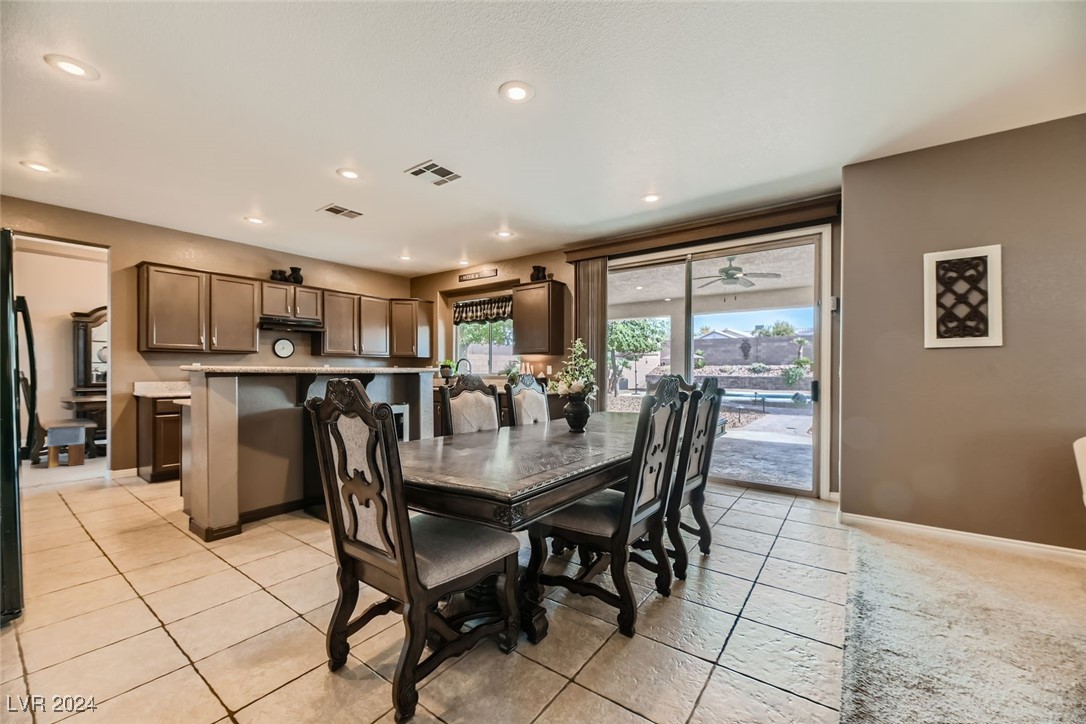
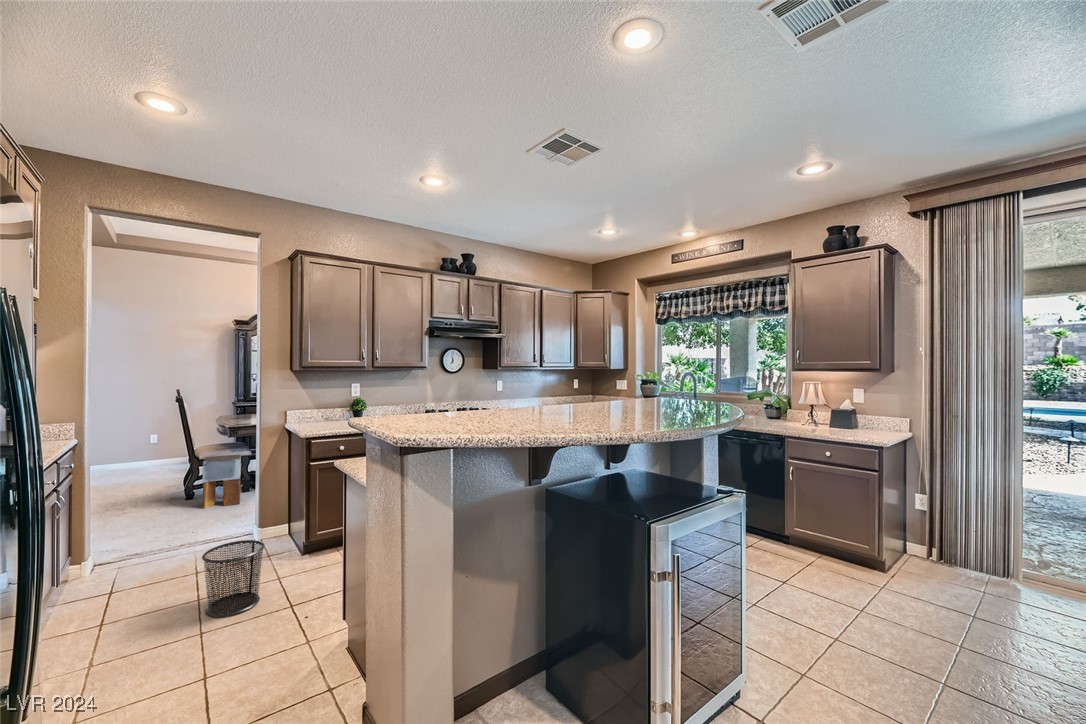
waste bin: none [66,464,117,510] -> present [202,540,265,617]

